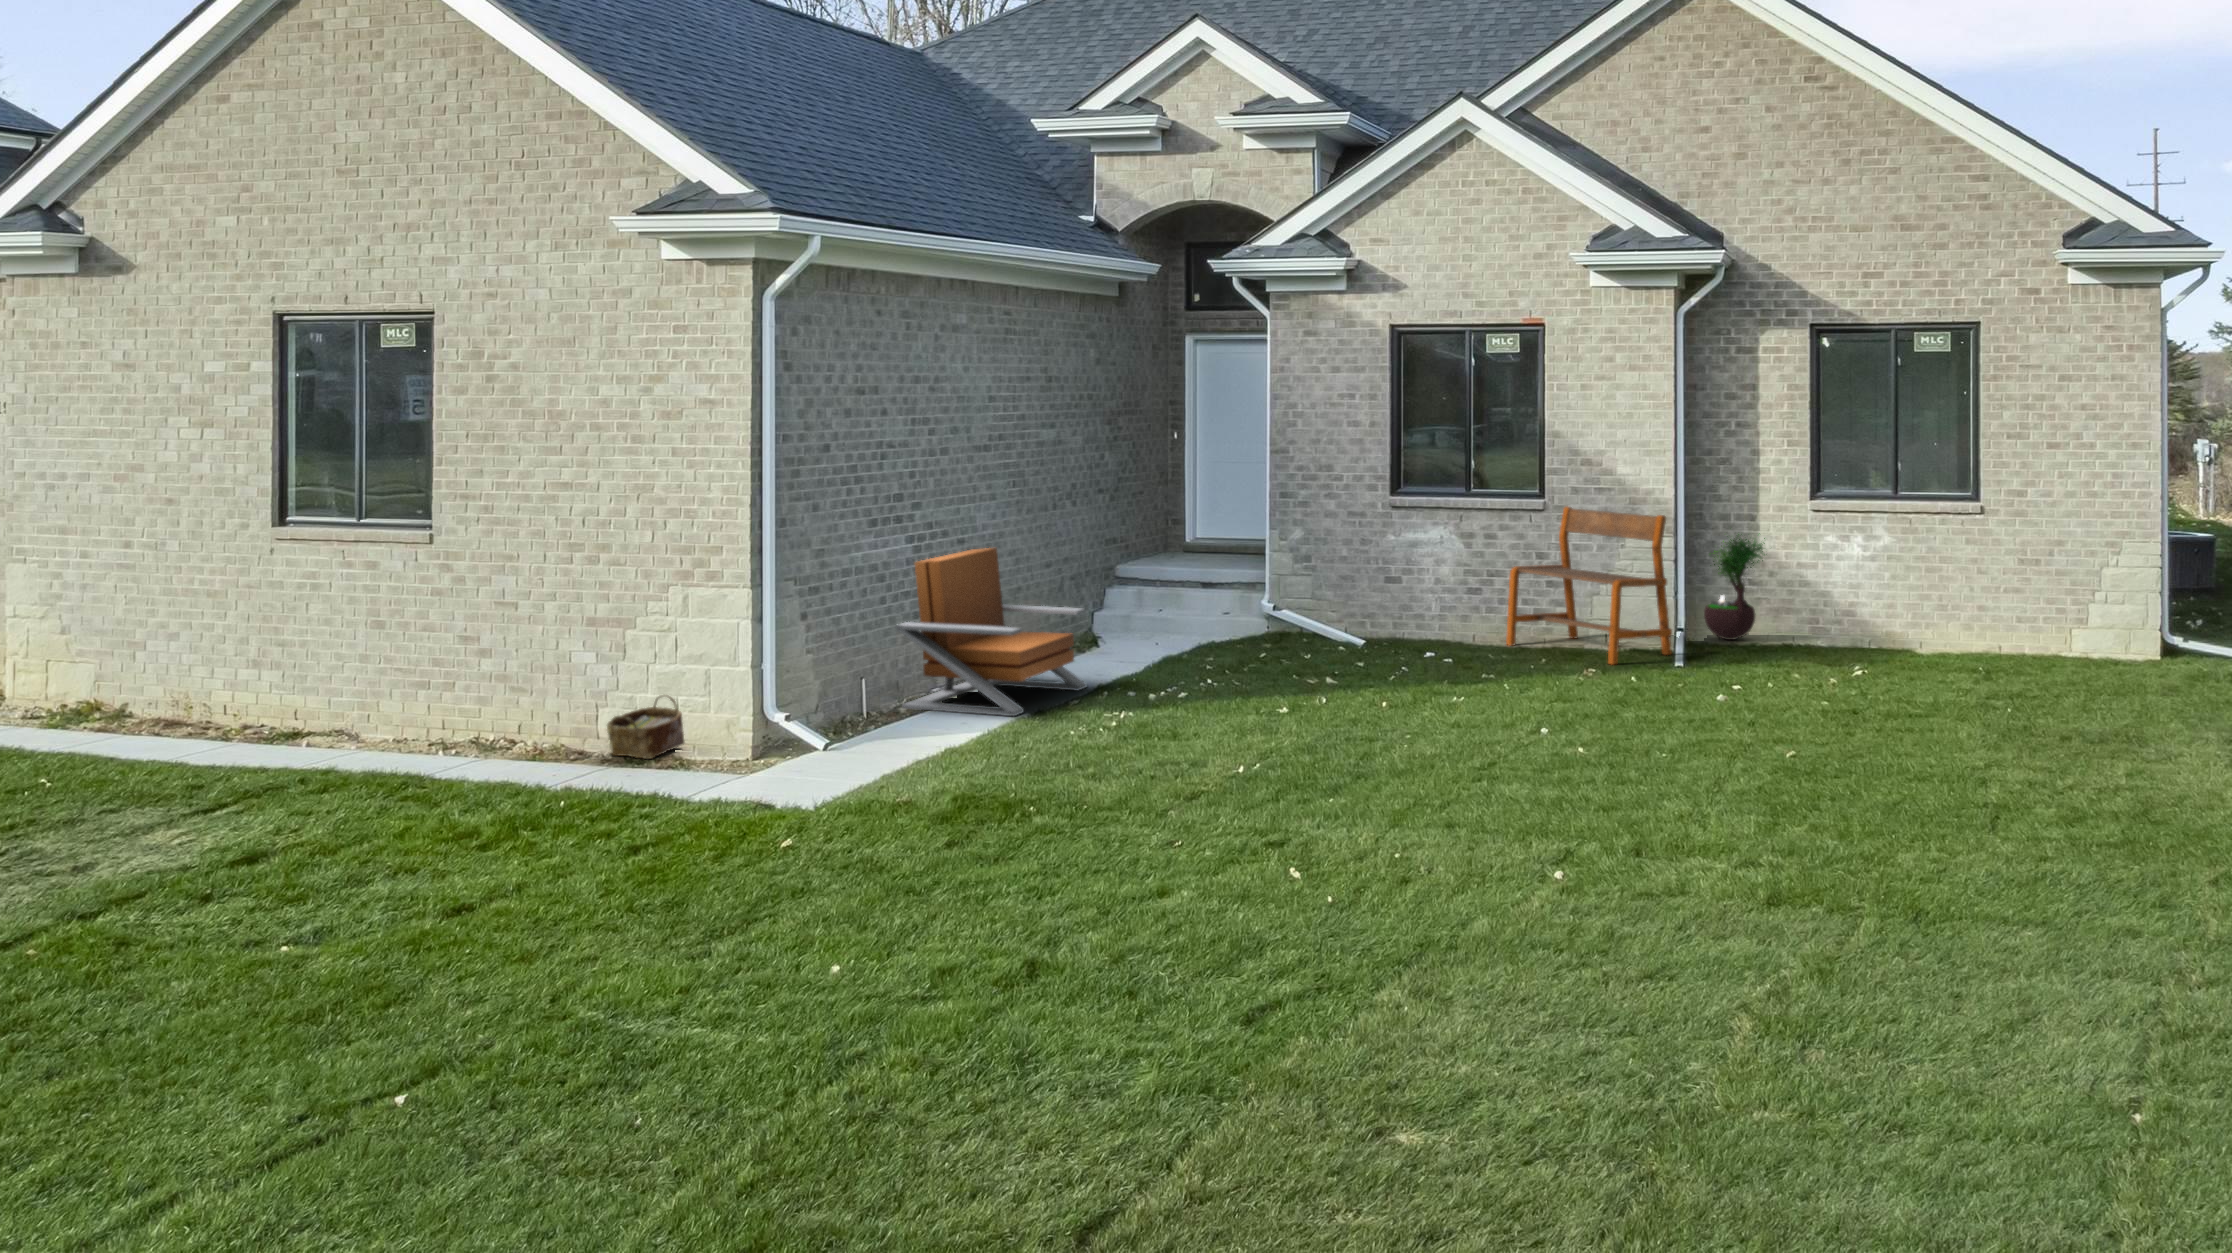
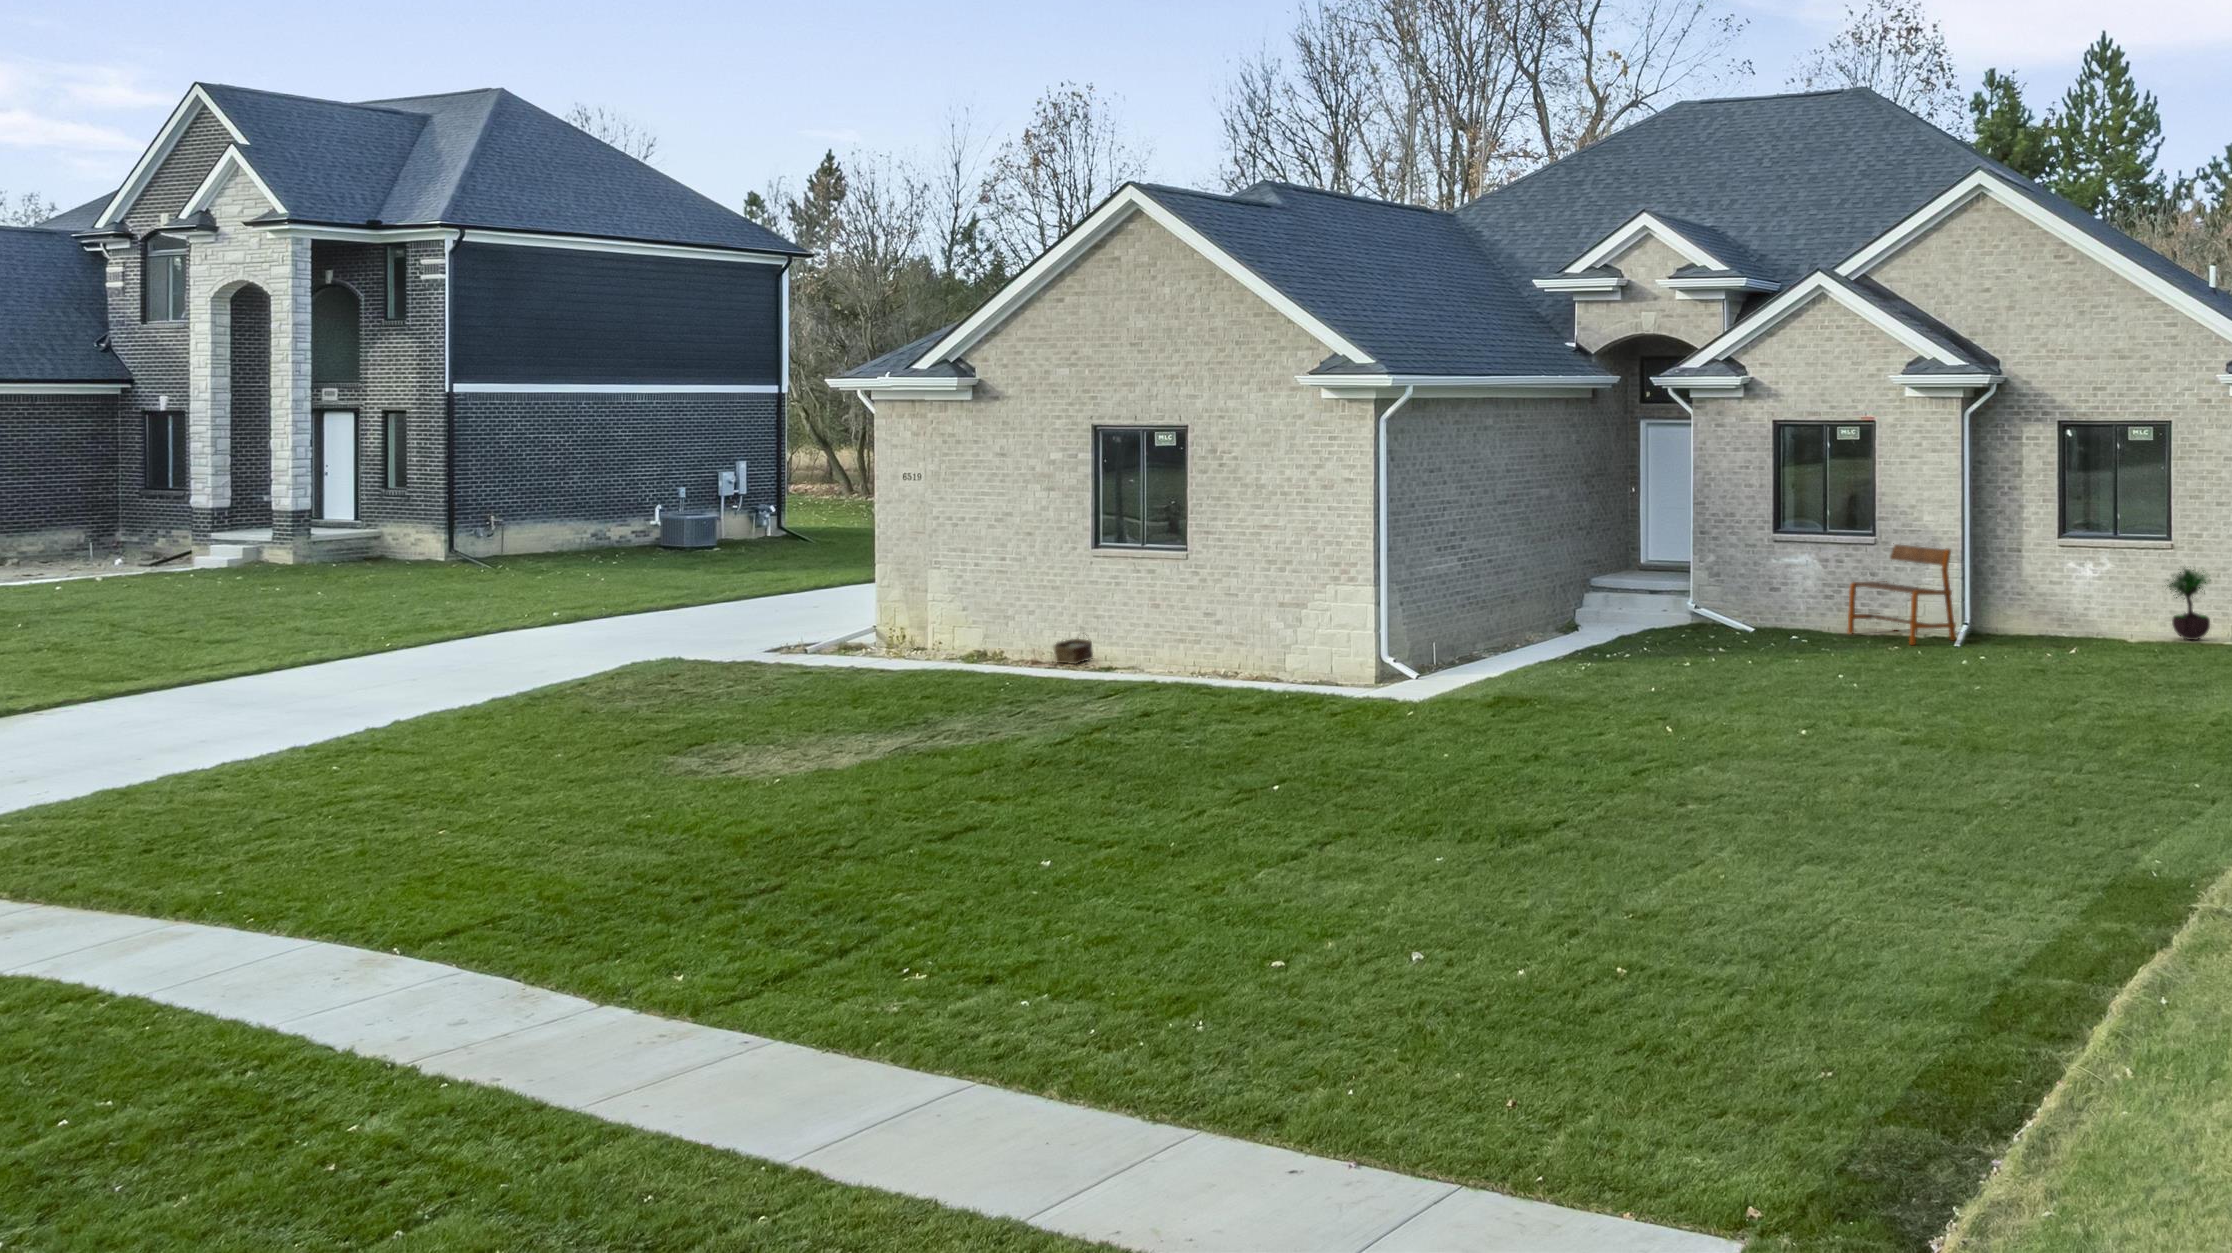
potted tree: present [1704,533,1765,640] -> present [2167,569,2210,640]
lounge chair: present [896,548,1087,716] -> none [1453,565,1569,665]
woven basket: present [607,695,684,759] -> present [1054,635,1093,664]

